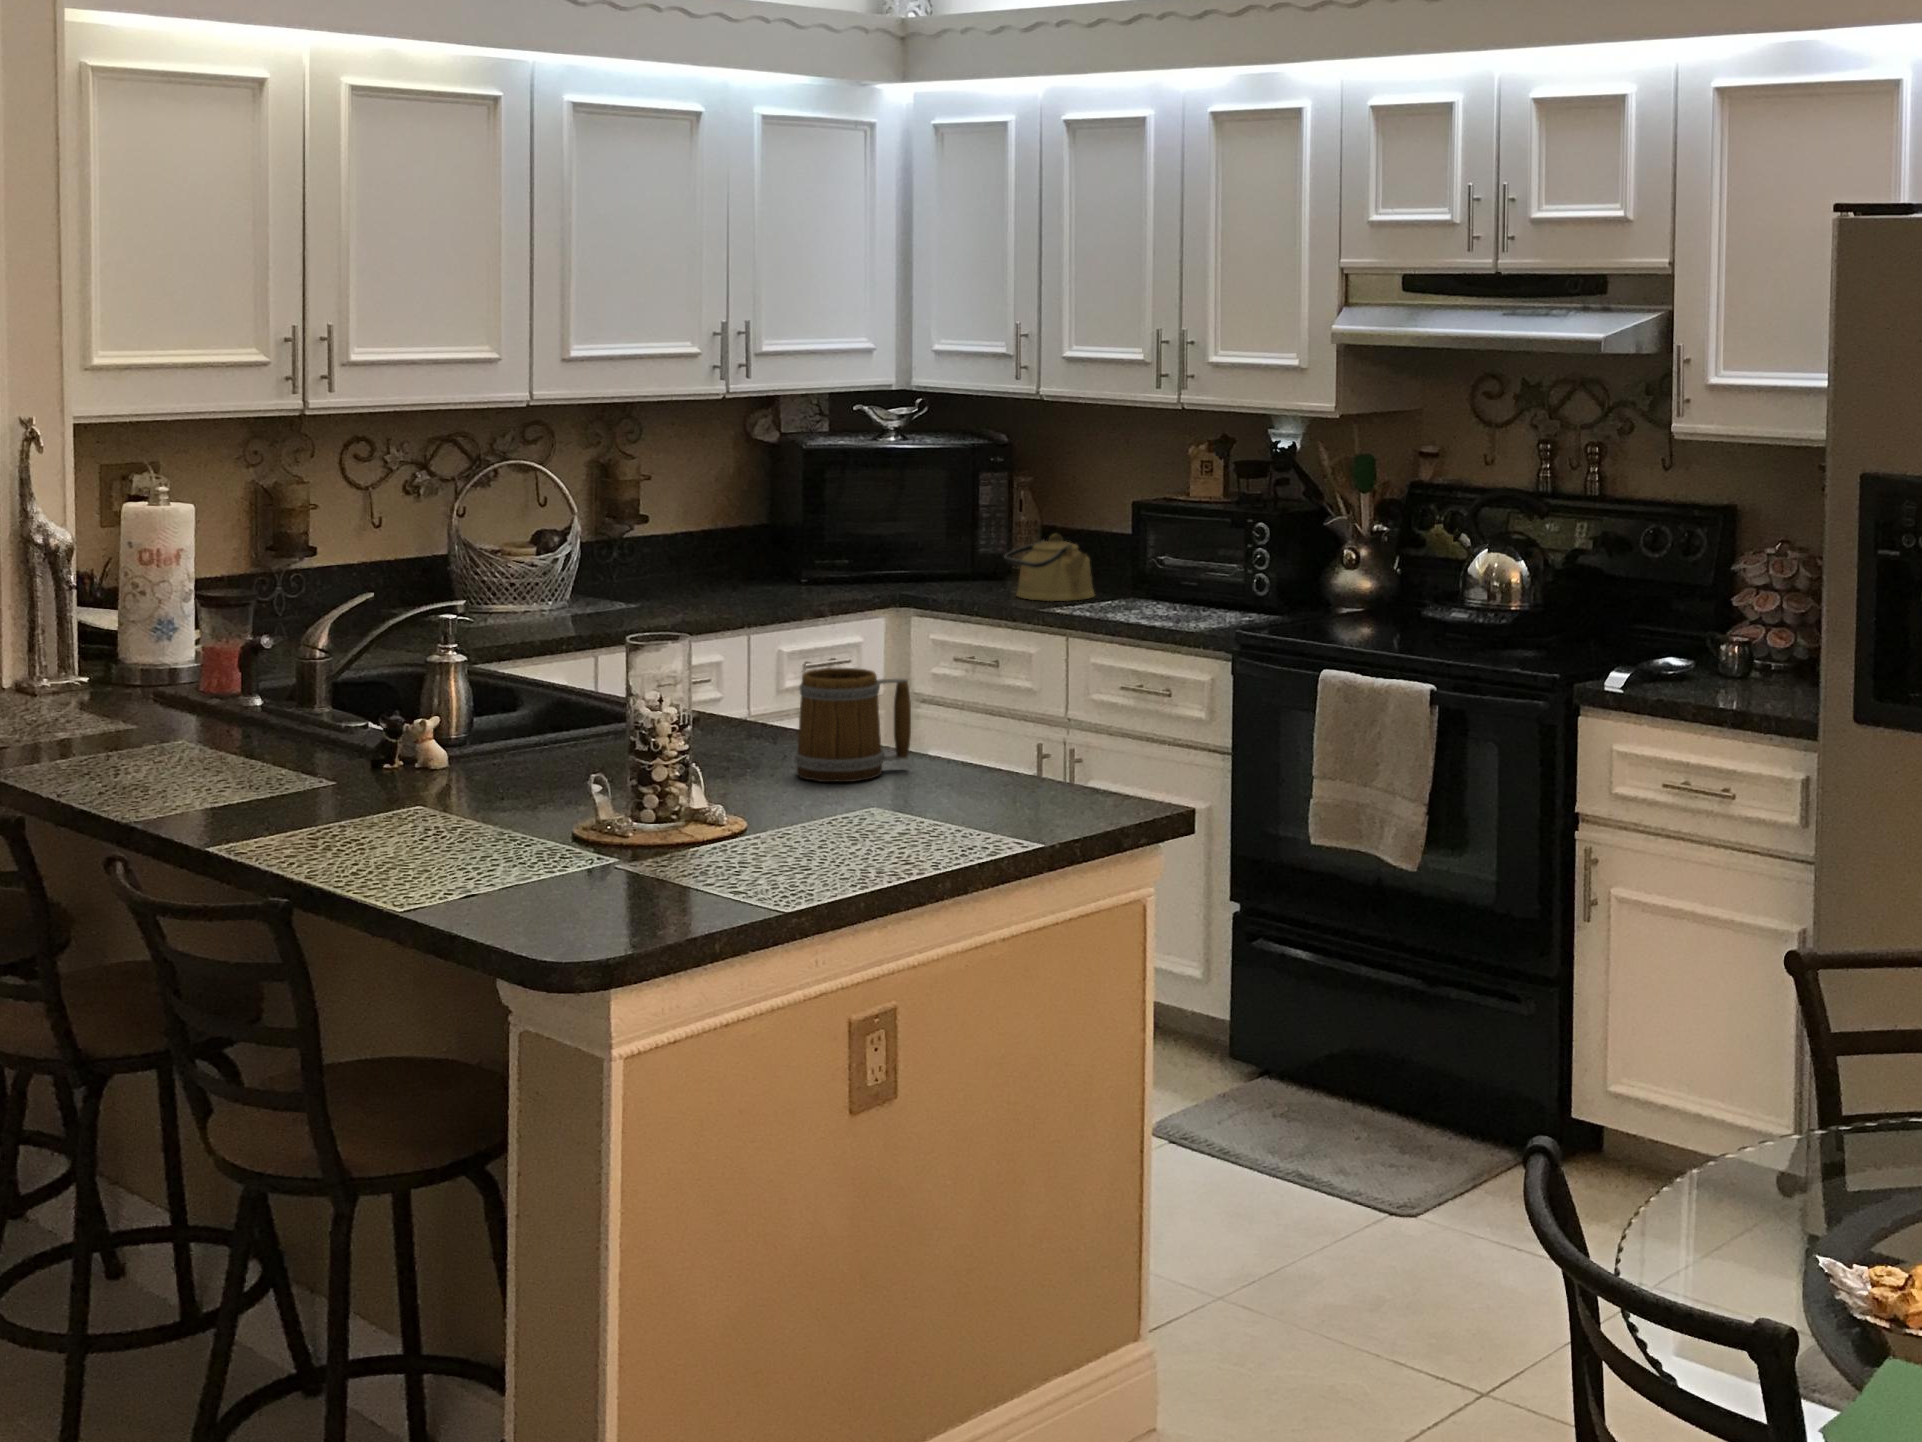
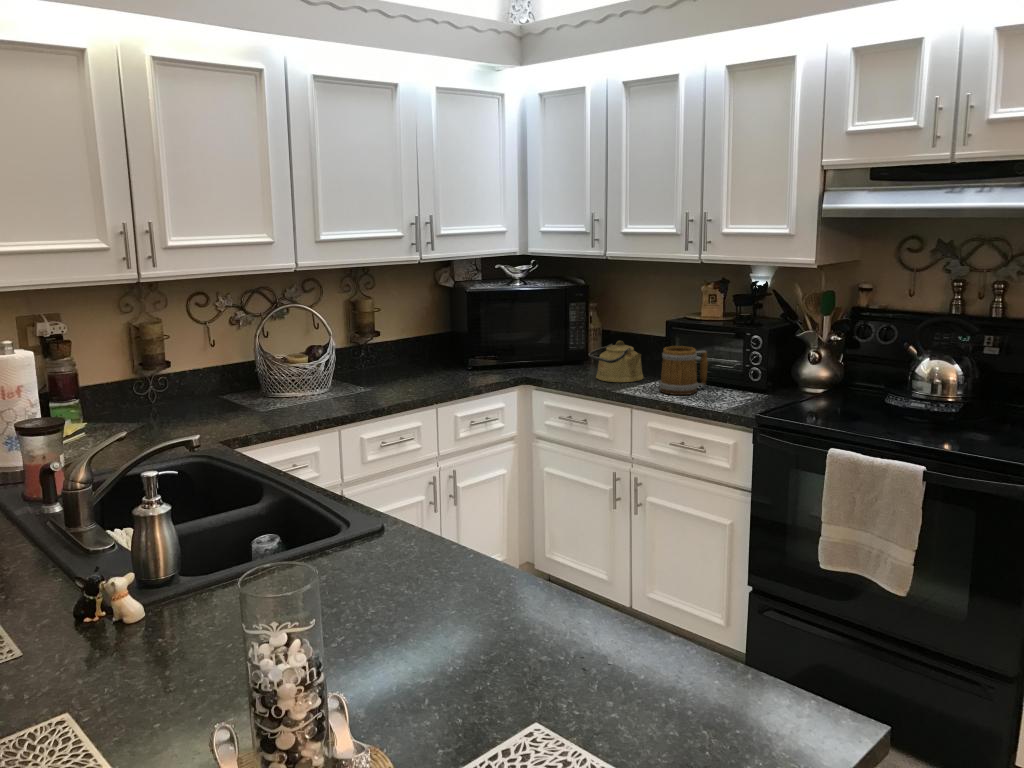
mug: present [795,668,911,782] -> present [660,346,708,395]

